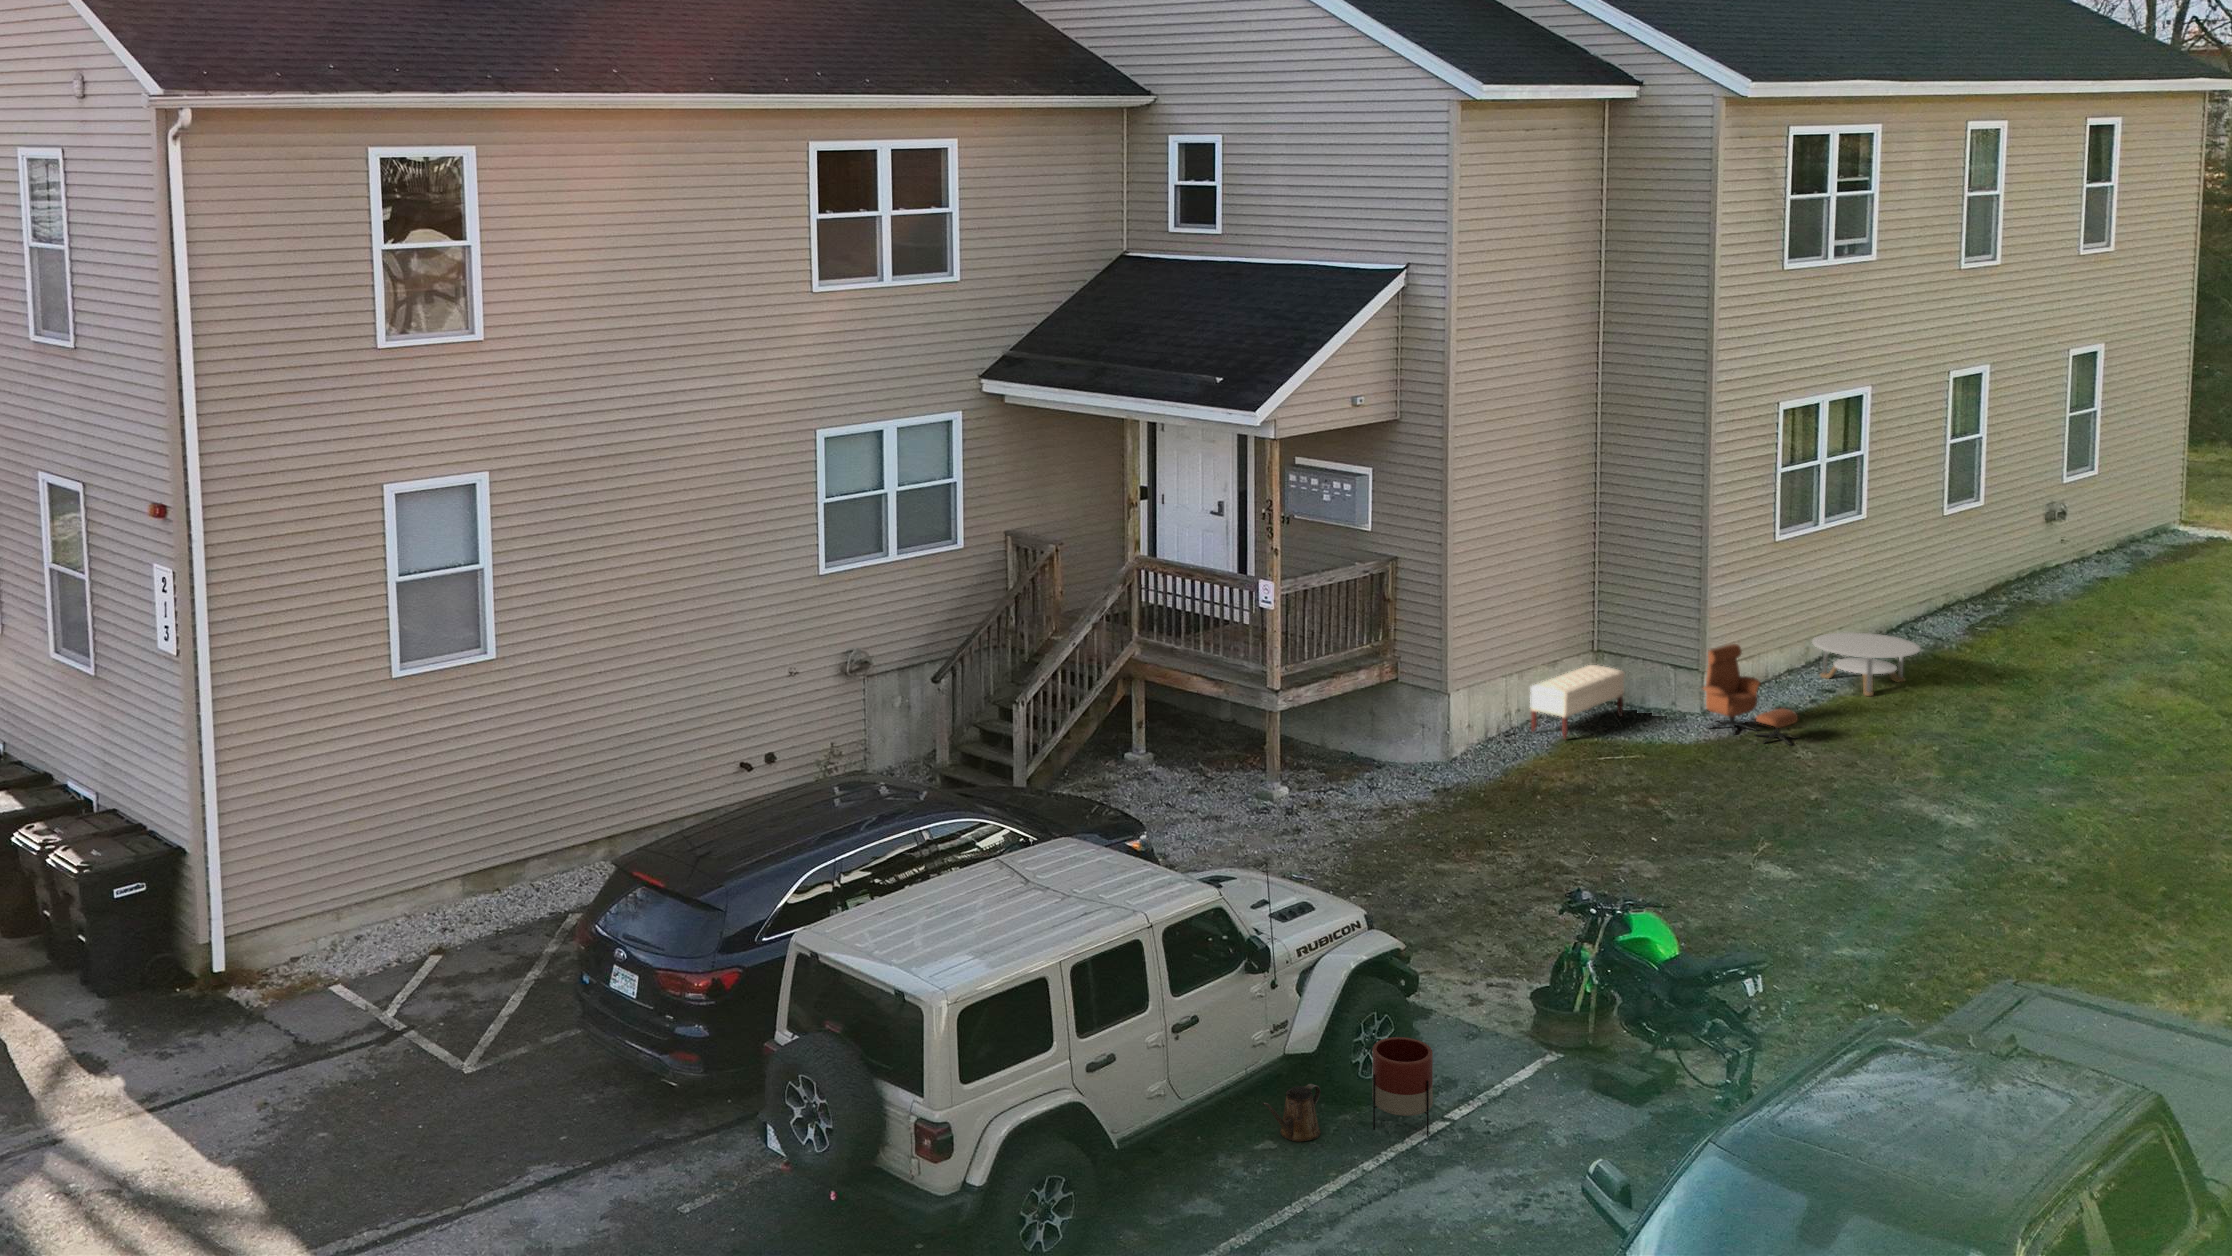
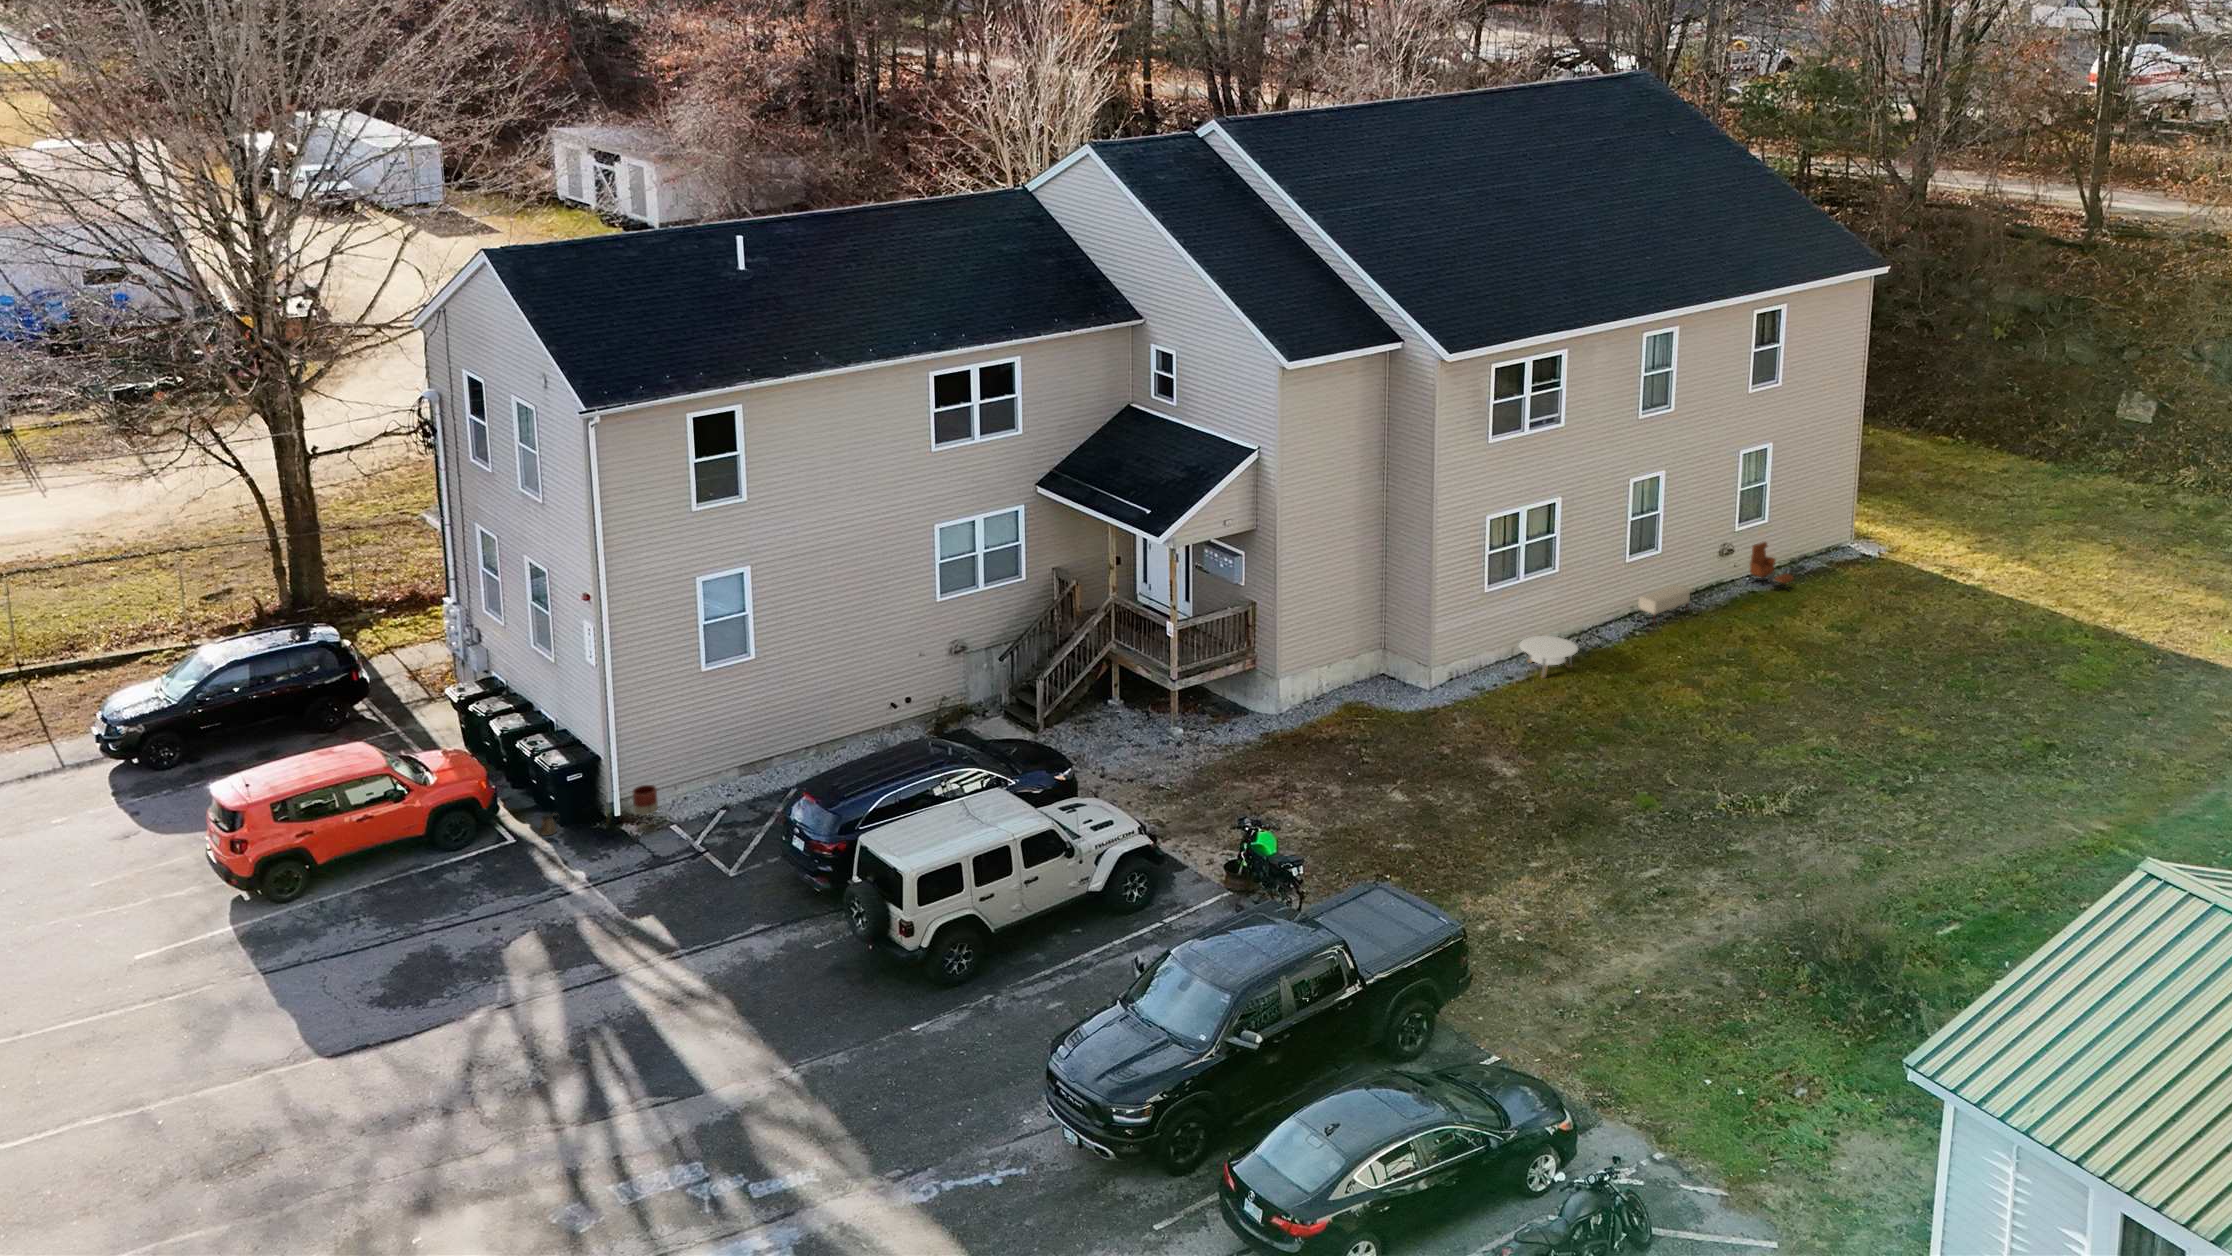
lounge chair: present [1703,644,1798,745] -> present [1750,542,1793,589]
bench: present [1530,665,1625,739] -> present [1639,585,1690,624]
planter: present [1372,1037,1433,1136] -> present [632,785,658,815]
watering can: present [1262,1084,1321,1142] -> present [535,814,557,836]

